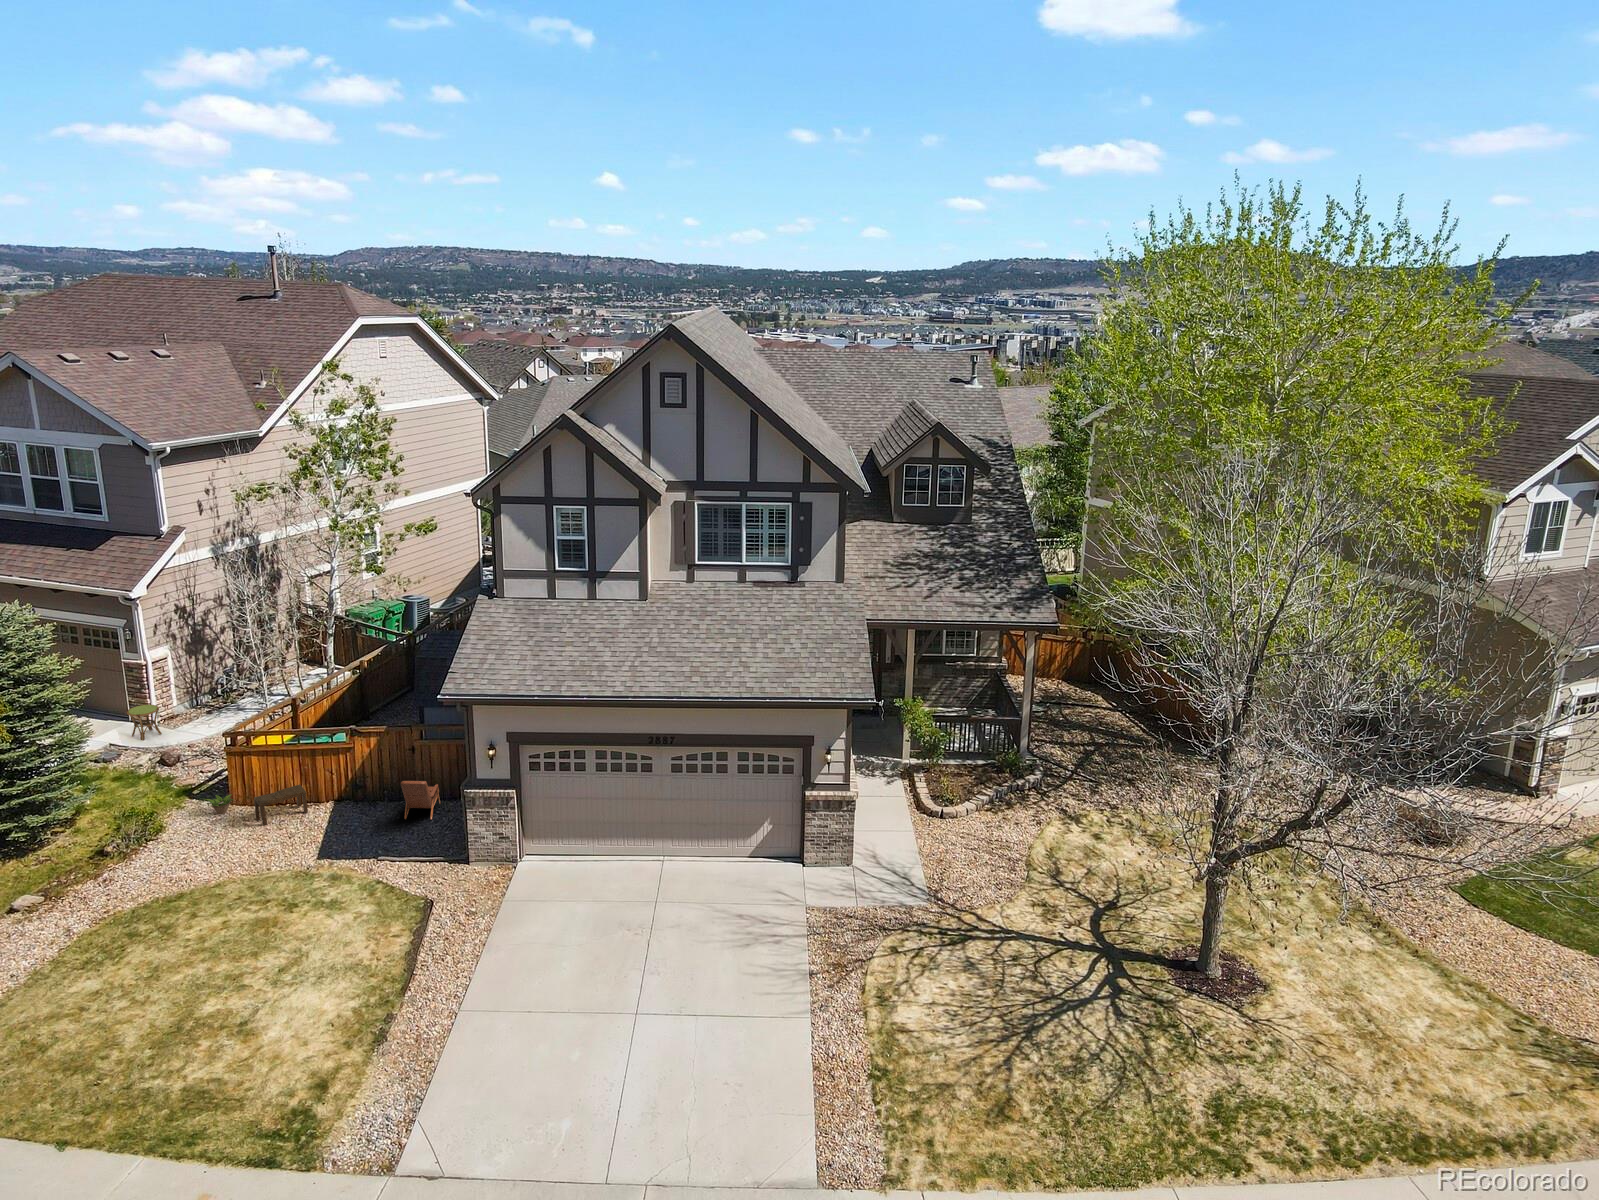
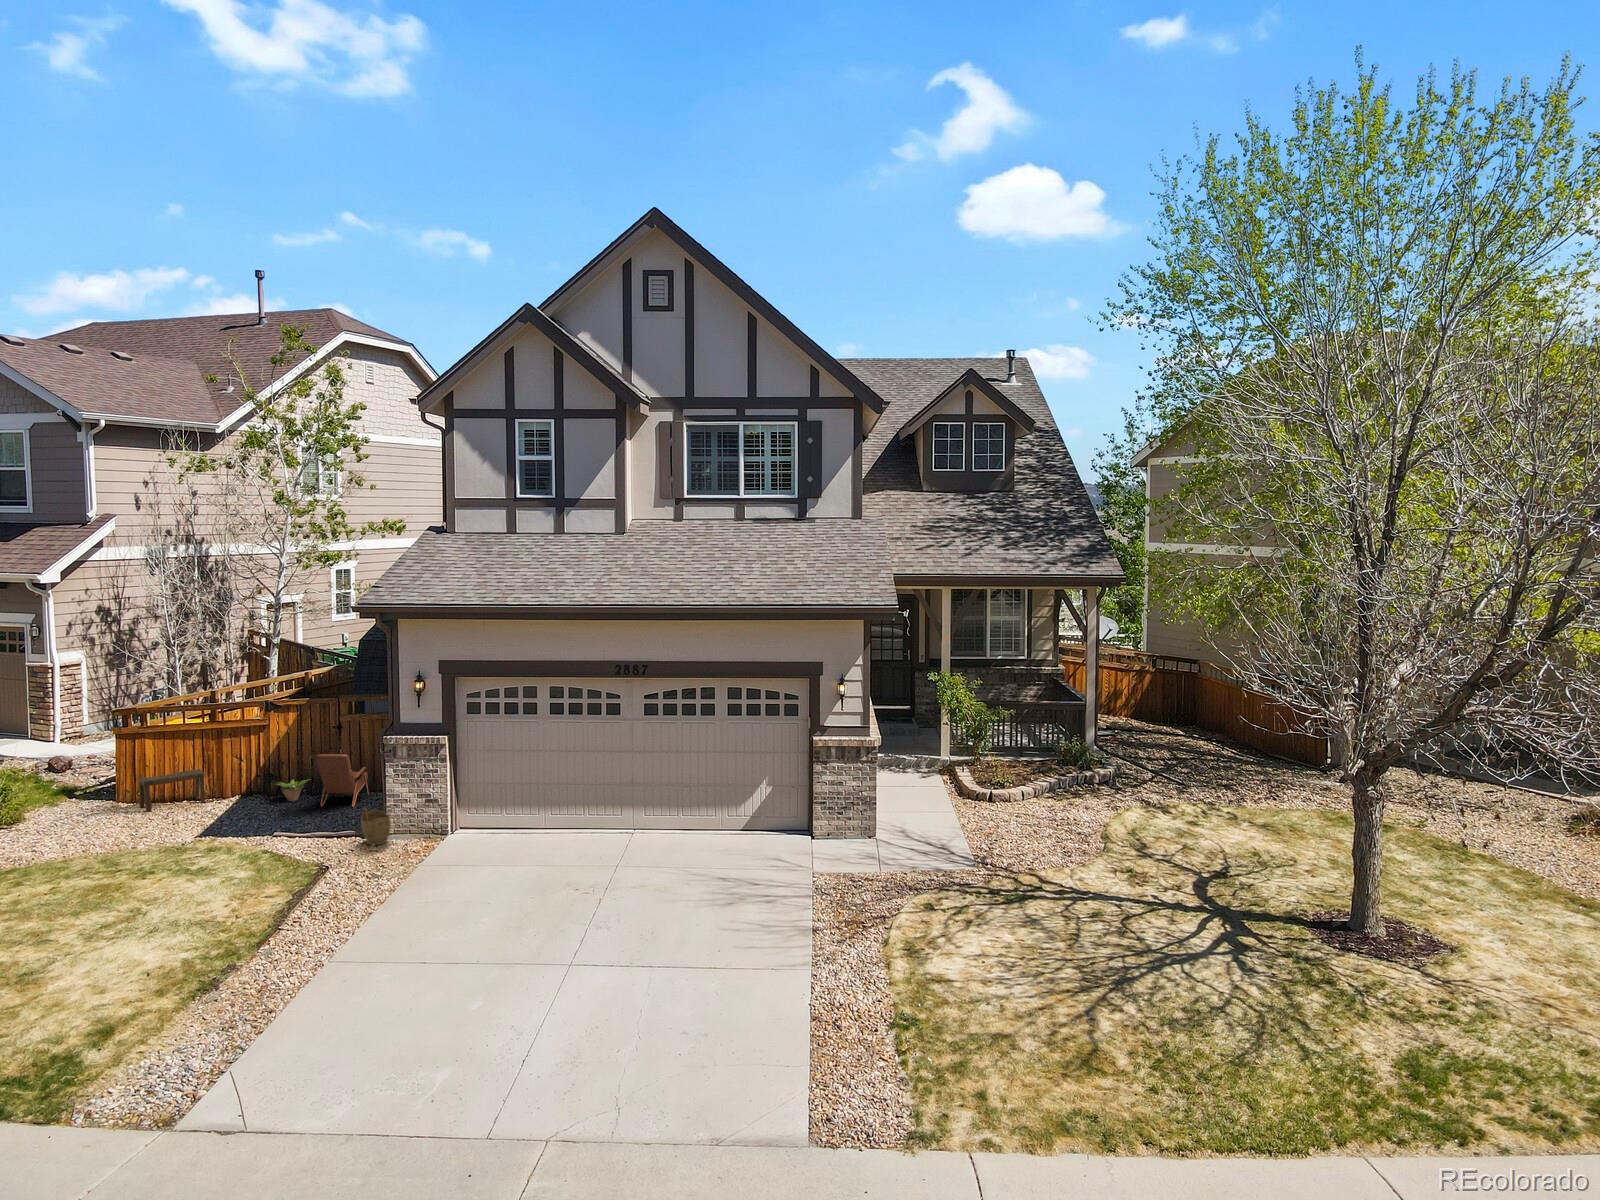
side table: present [127,705,162,740] -> none [24,713,64,752]
decorative plant: present [205,794,233,814] -> present [276,779,310,801]
woven basket: none [448,837,472,870] -> present [361,805,391,845]

